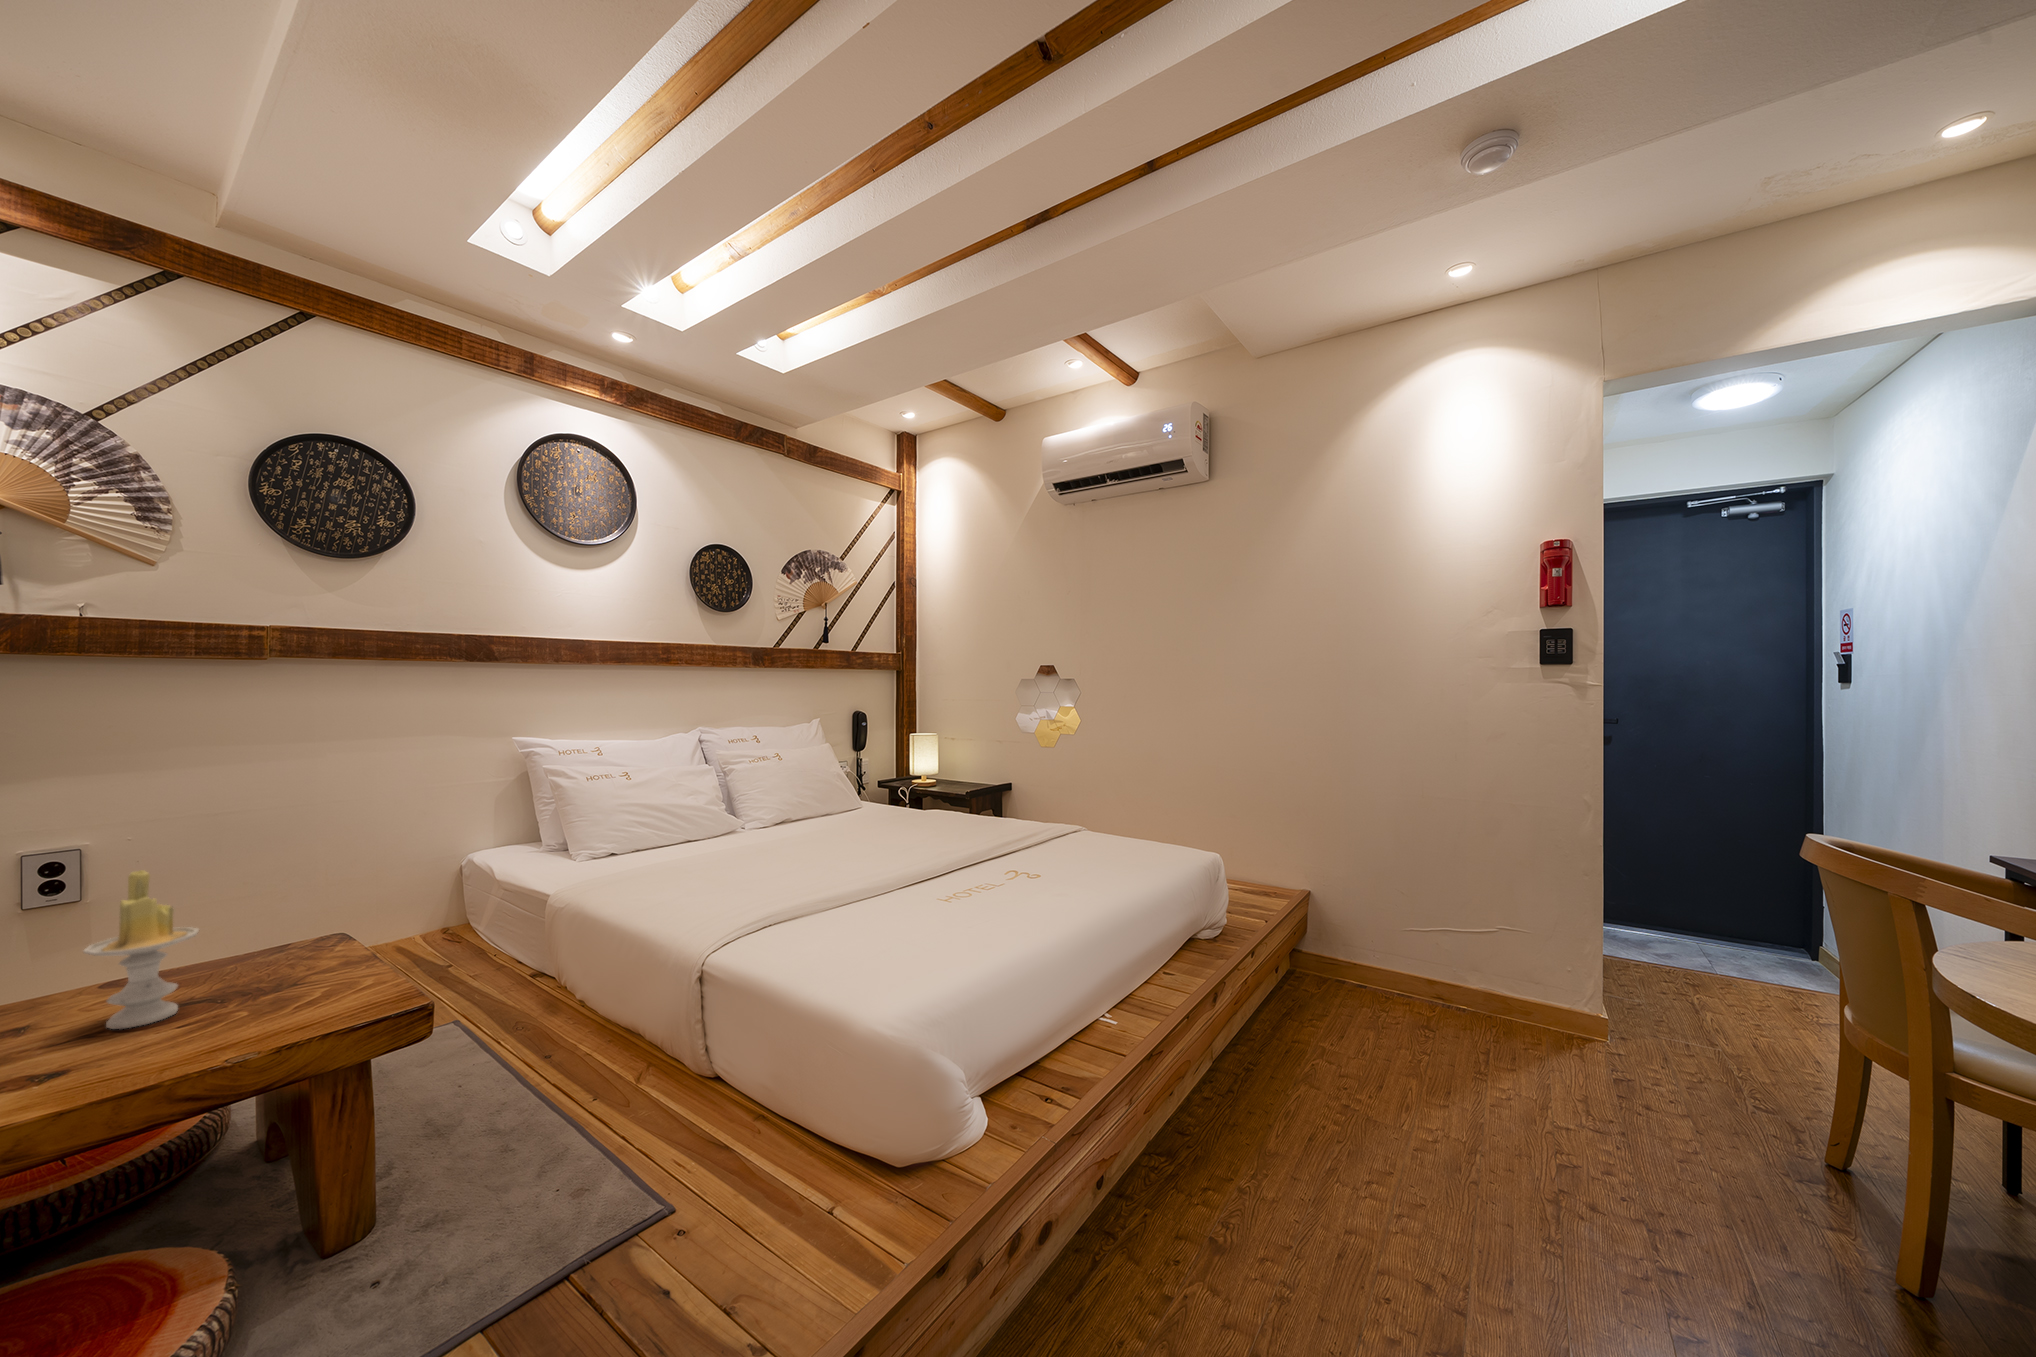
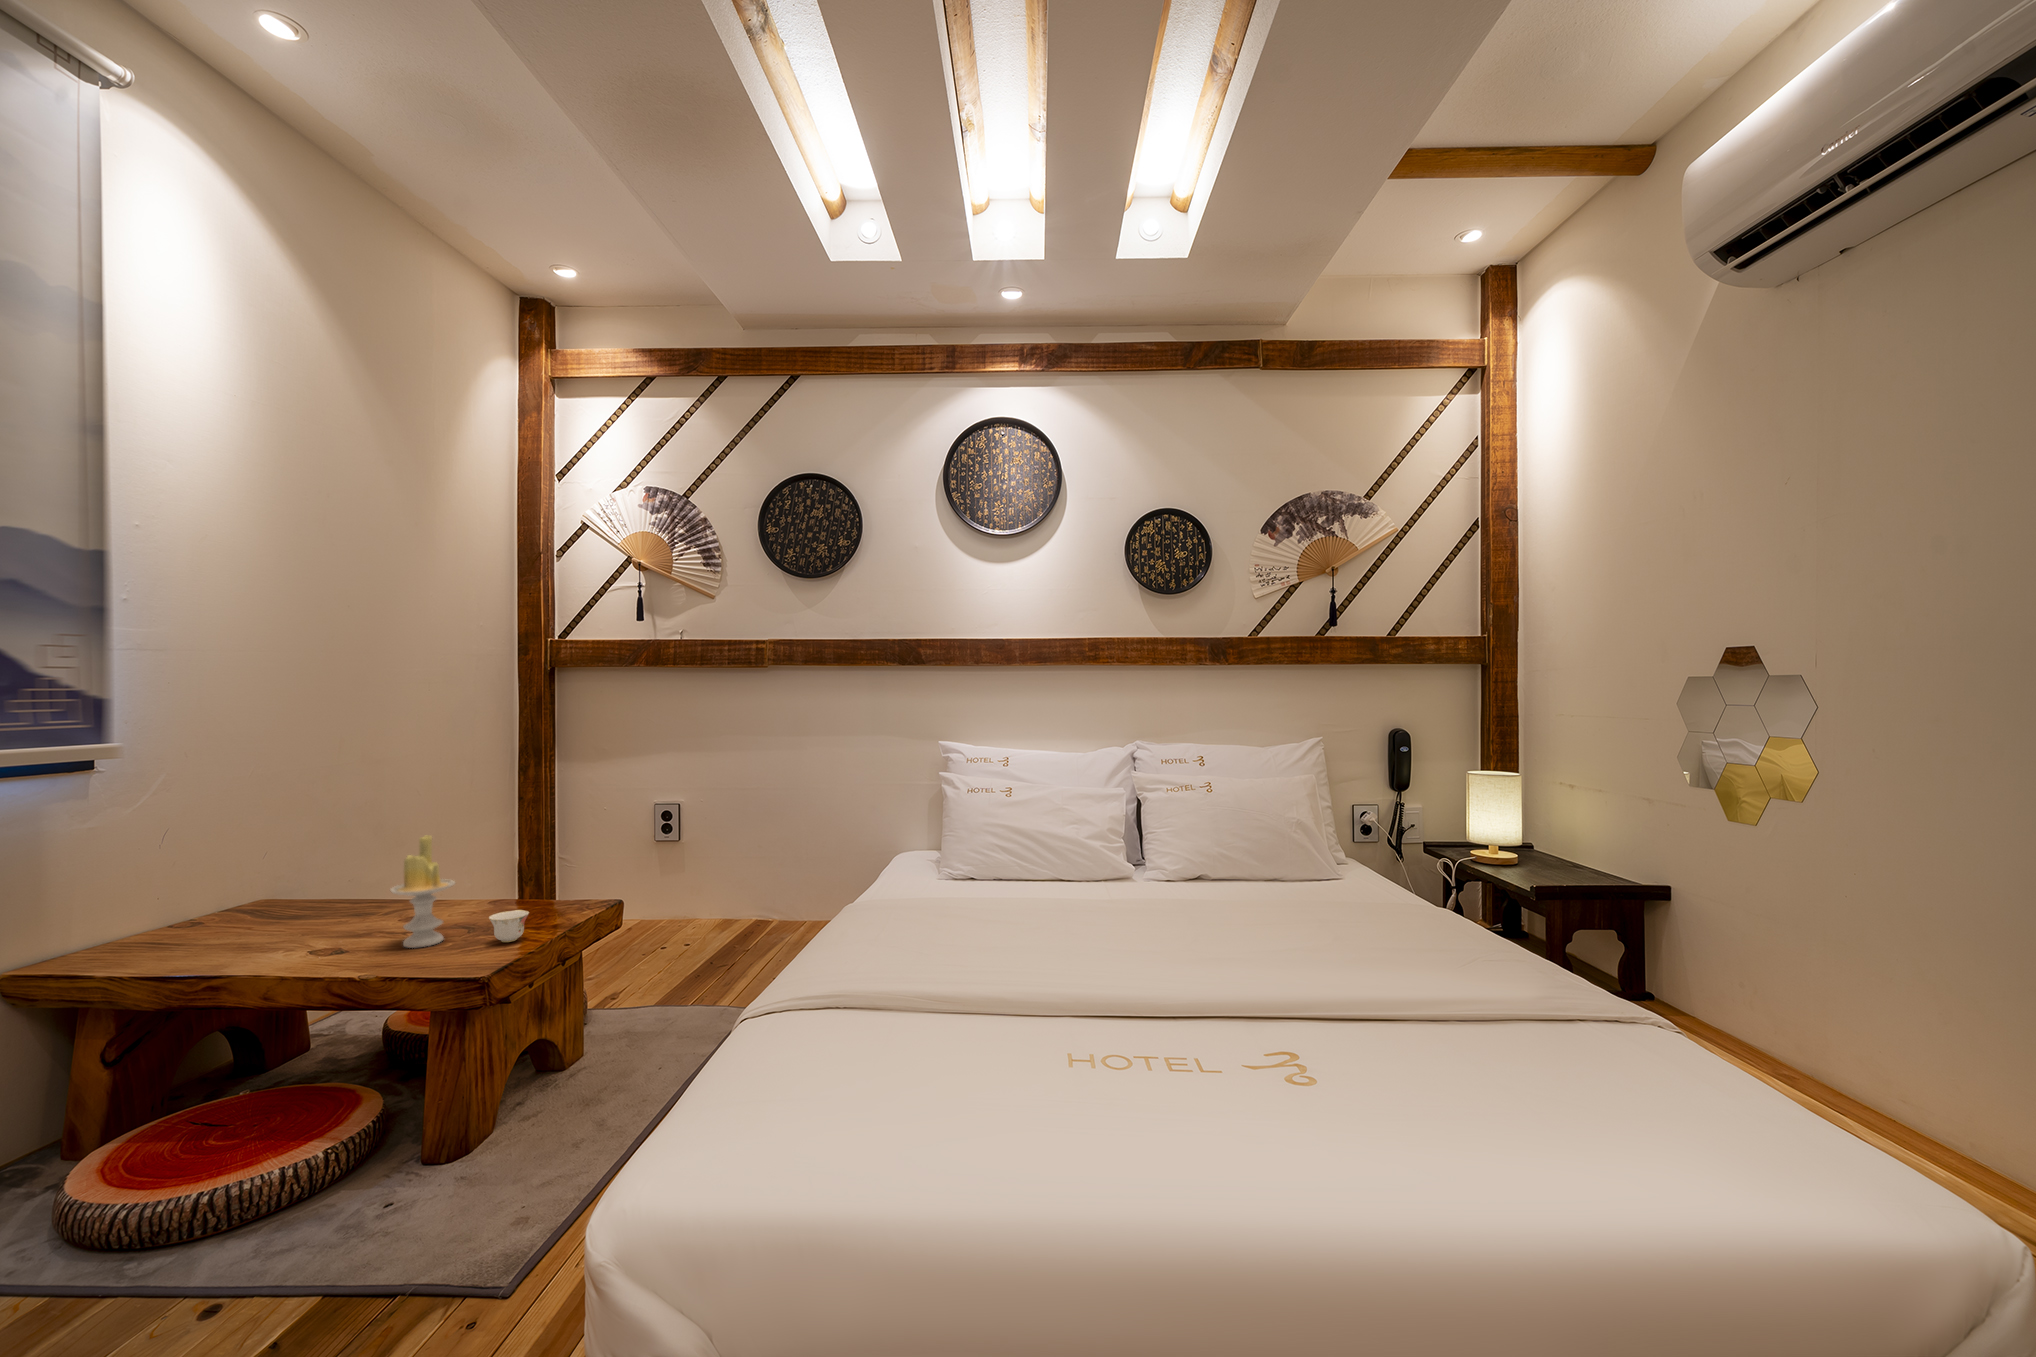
teacup: none [270,939,330,981] -> present [489,910,529,942]

